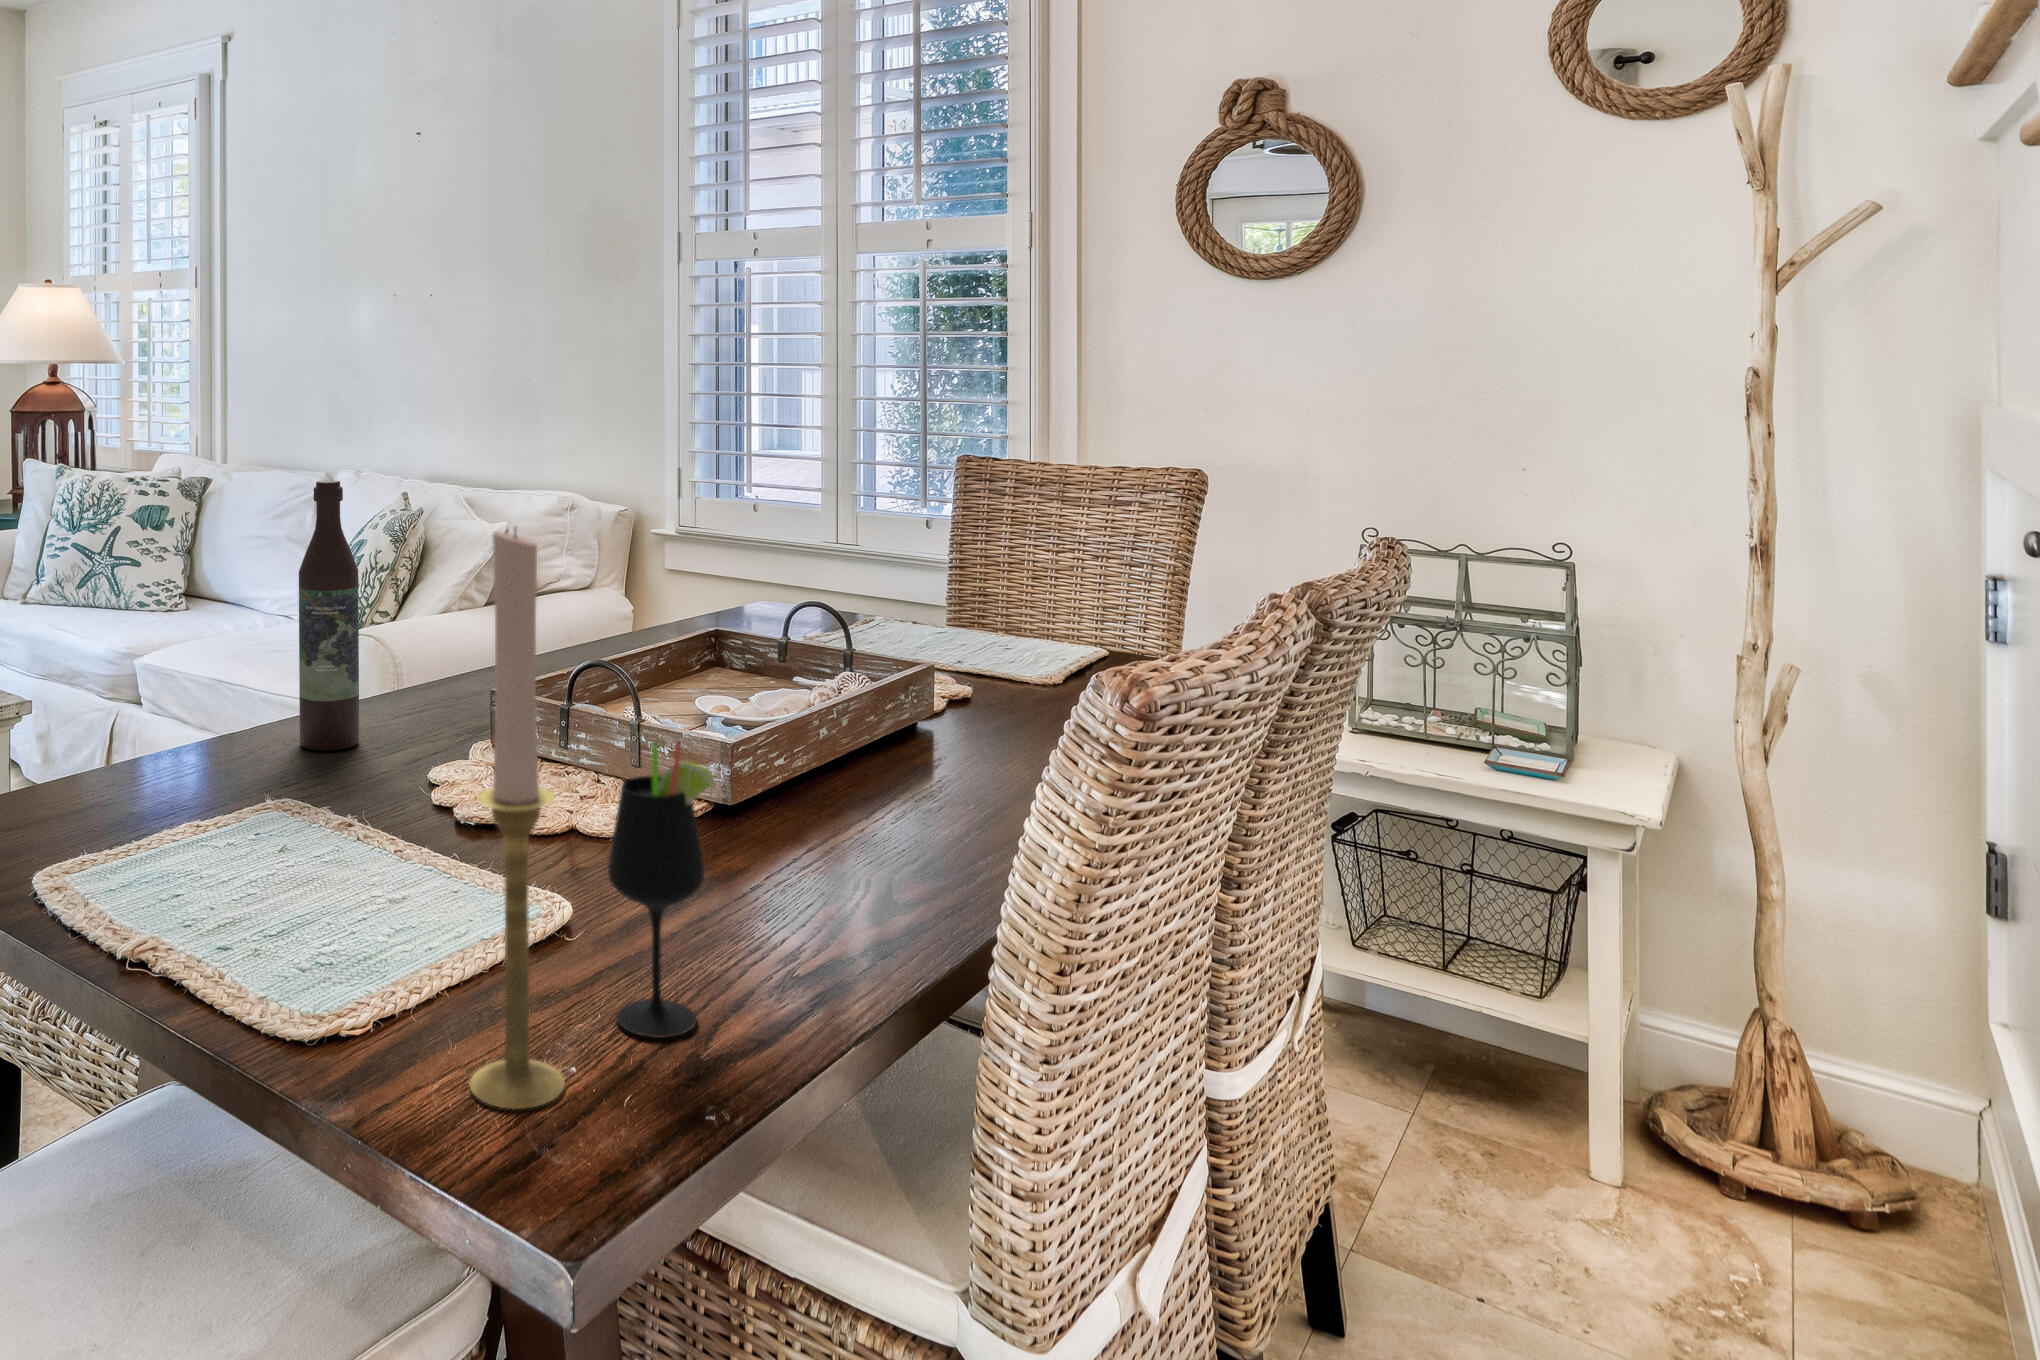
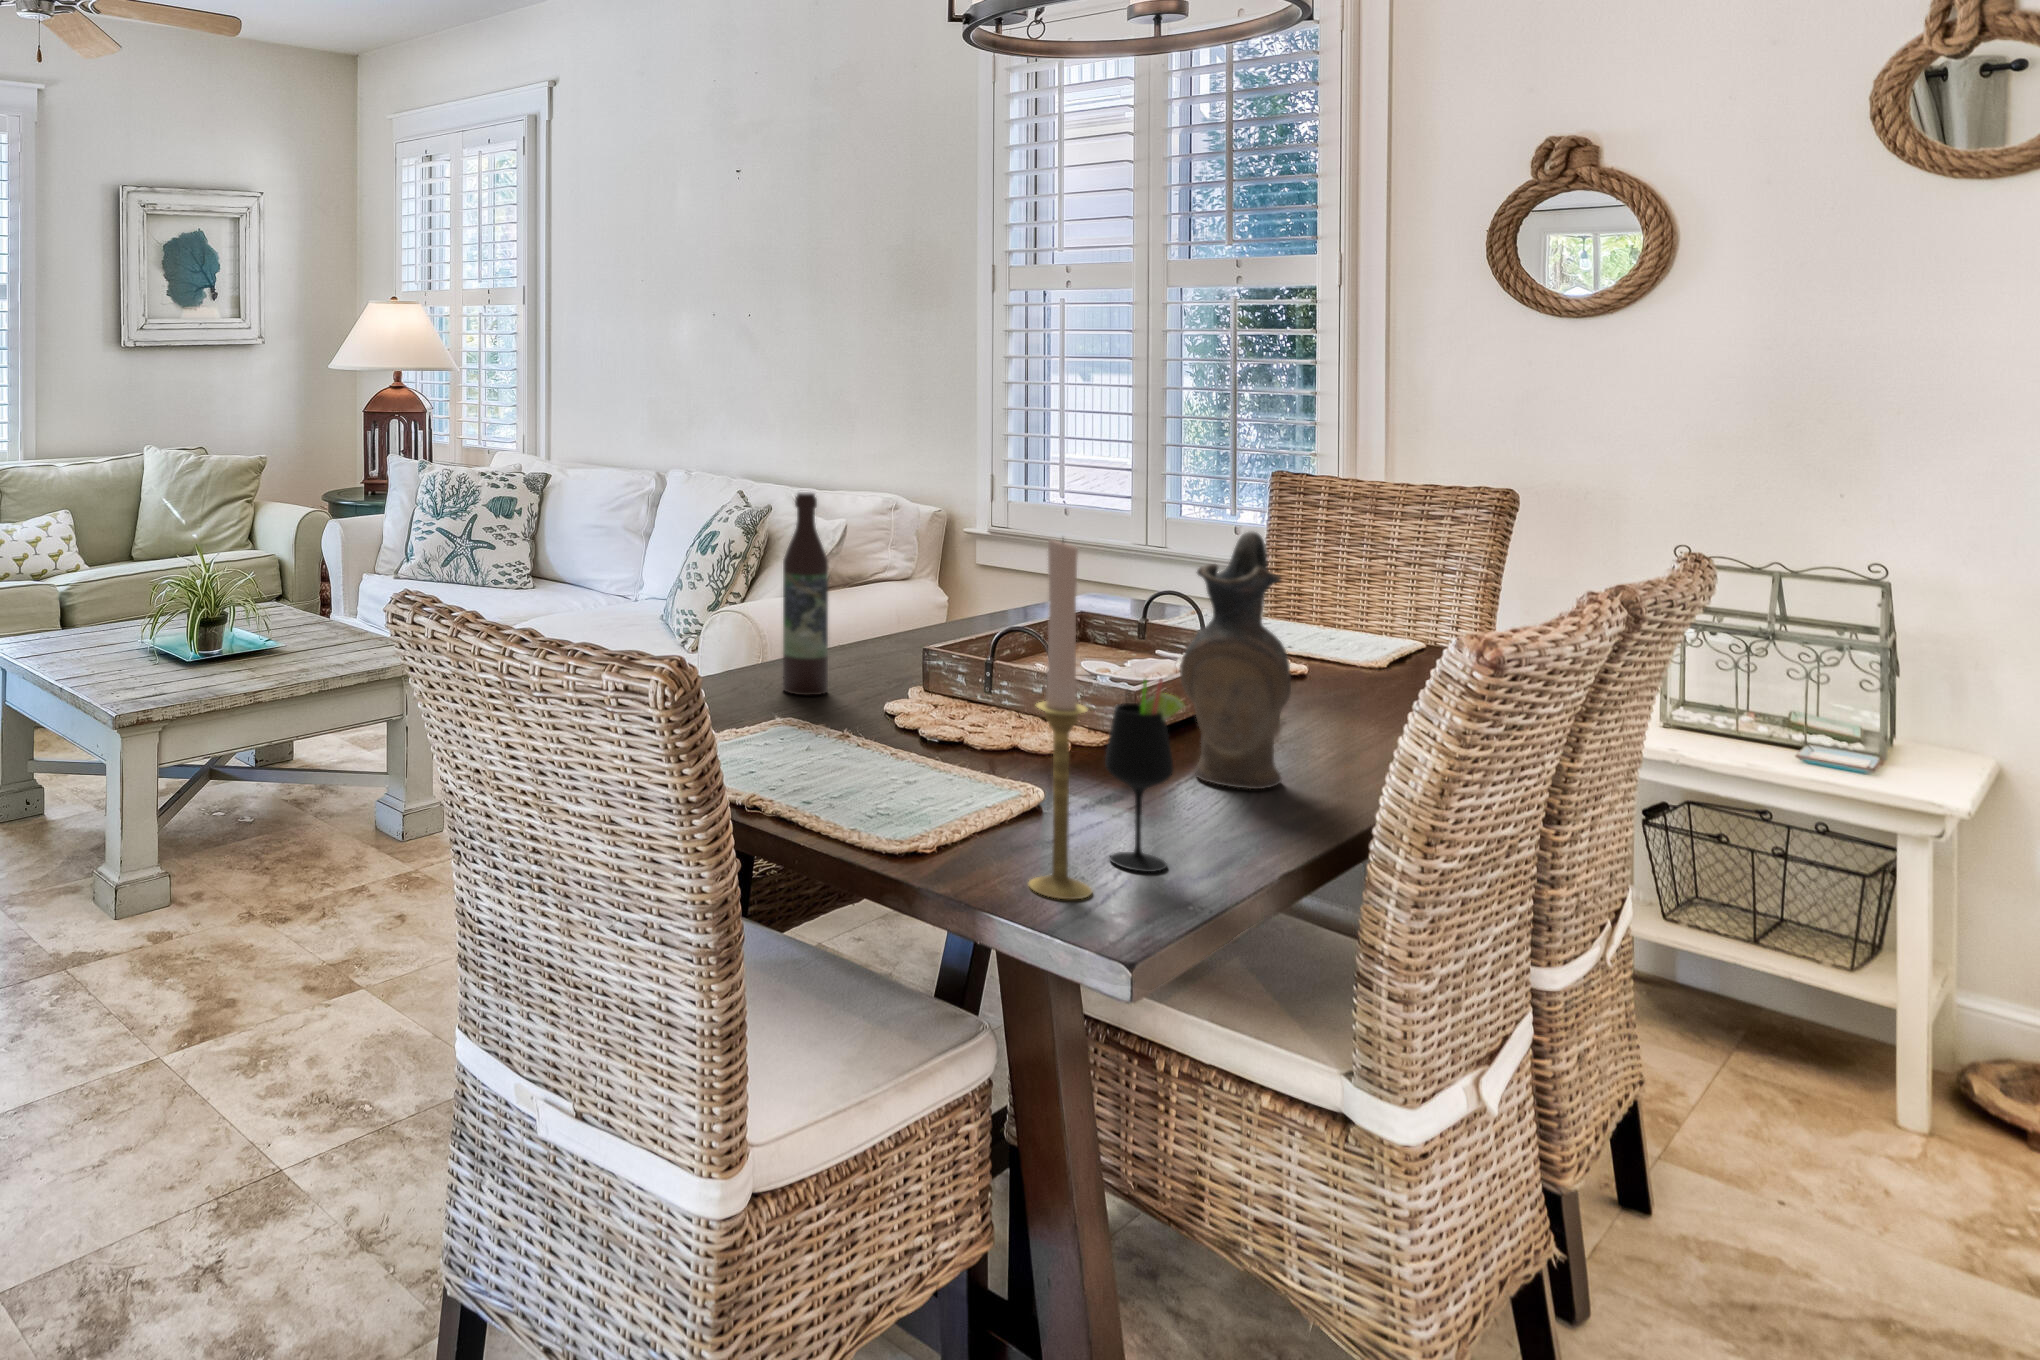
ceramic pitcher: none [763,517,903,870] -> present [1180,532,1291,789]

